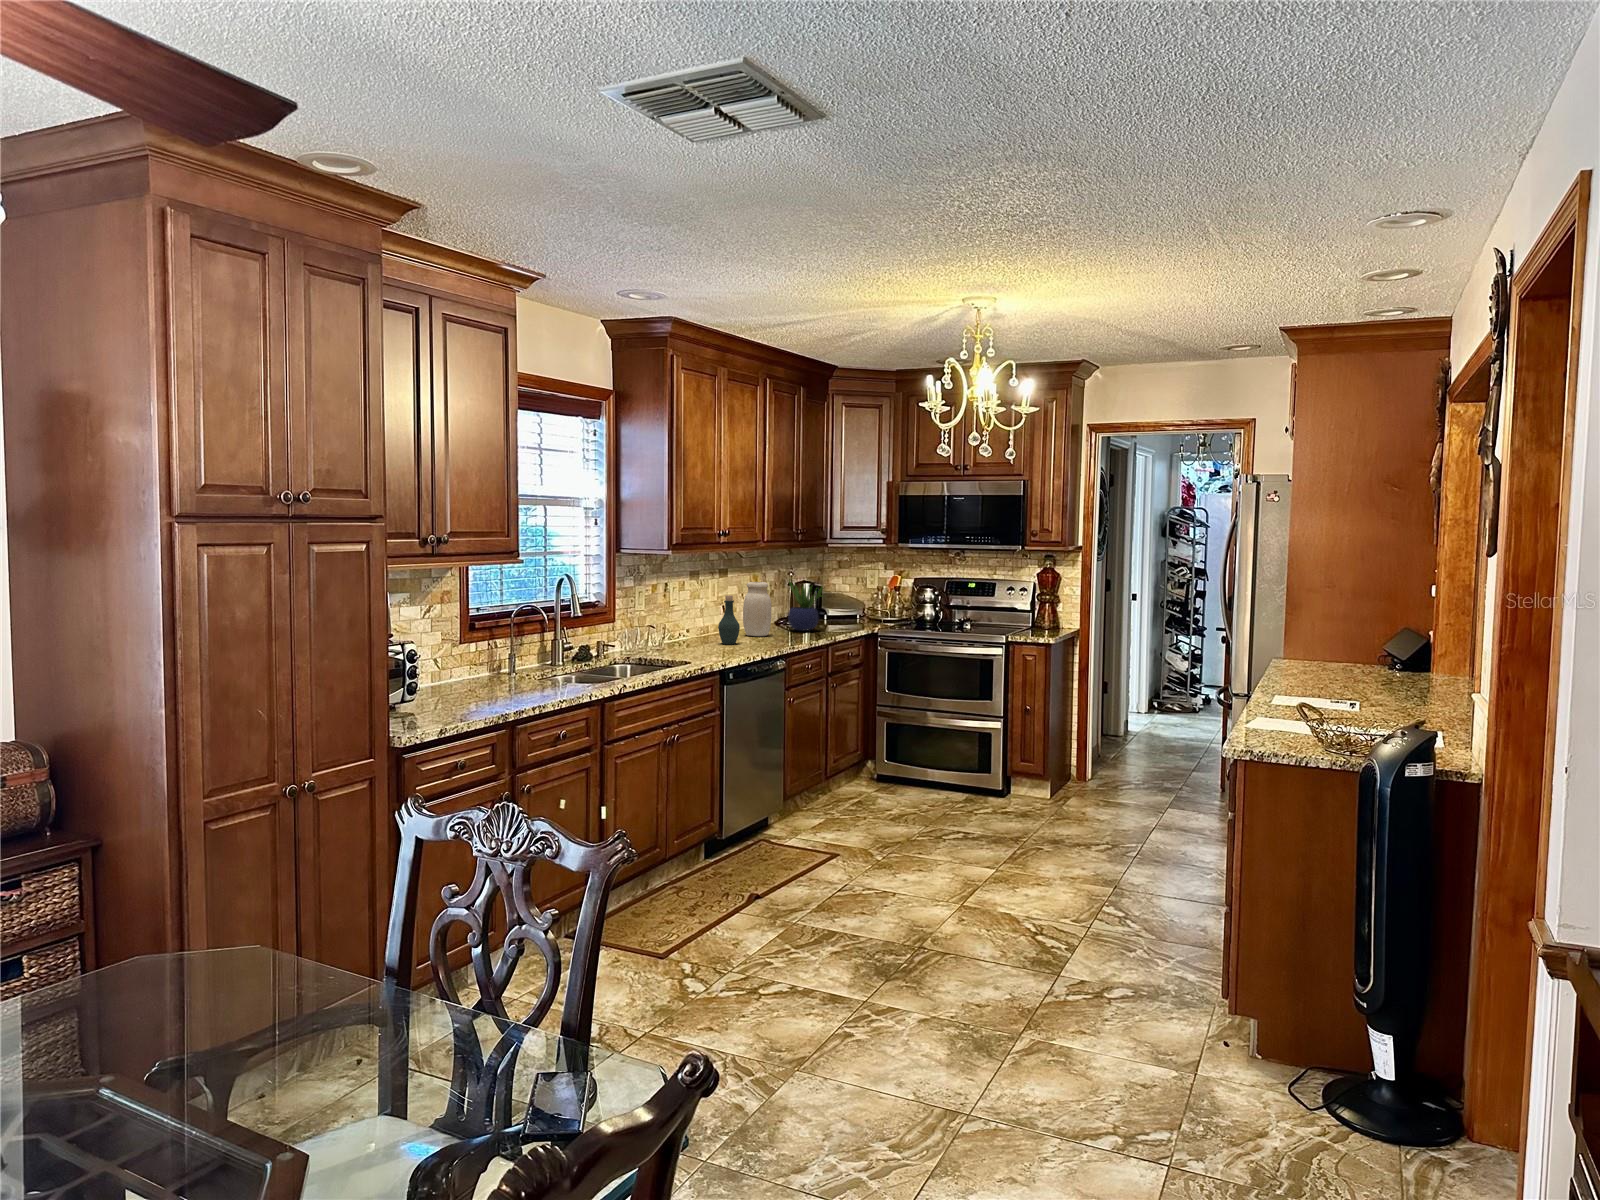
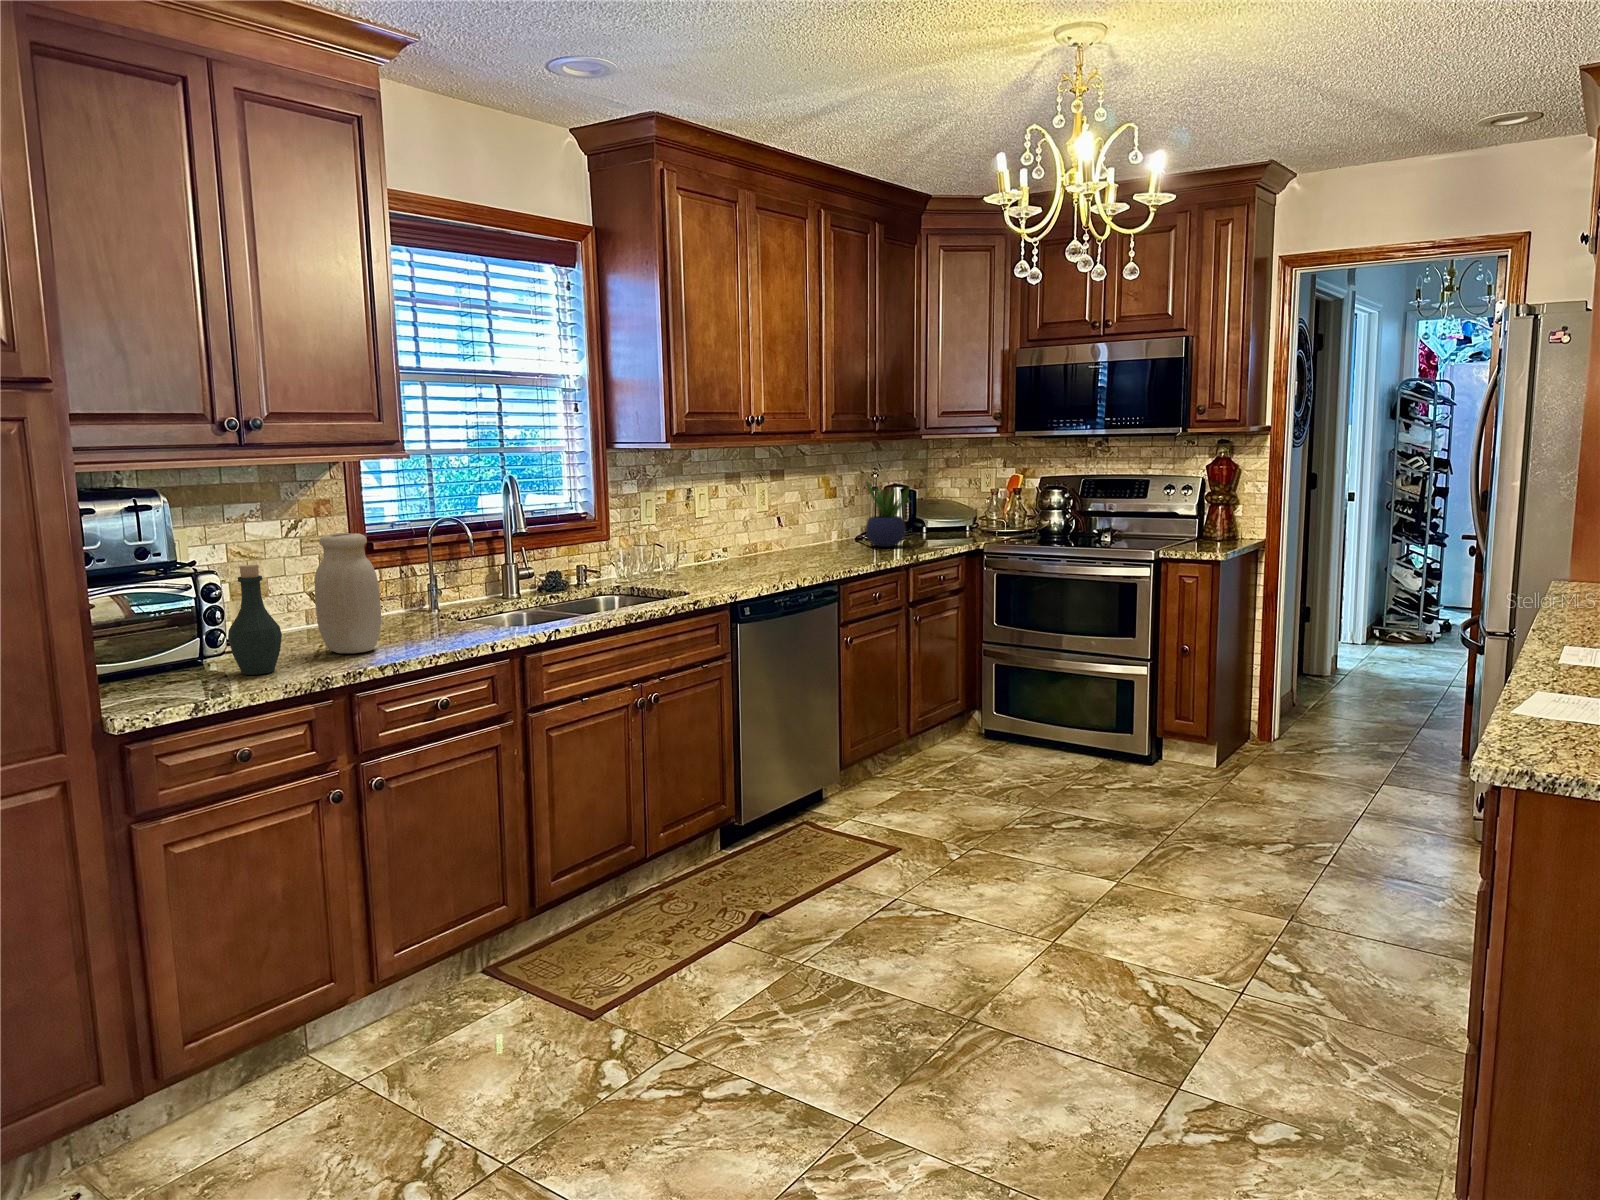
jar: present [743,582,771,636] -> present [315,533,381,653]
bottle: present [718,595,740,644] -> present [228,565,282,675]

